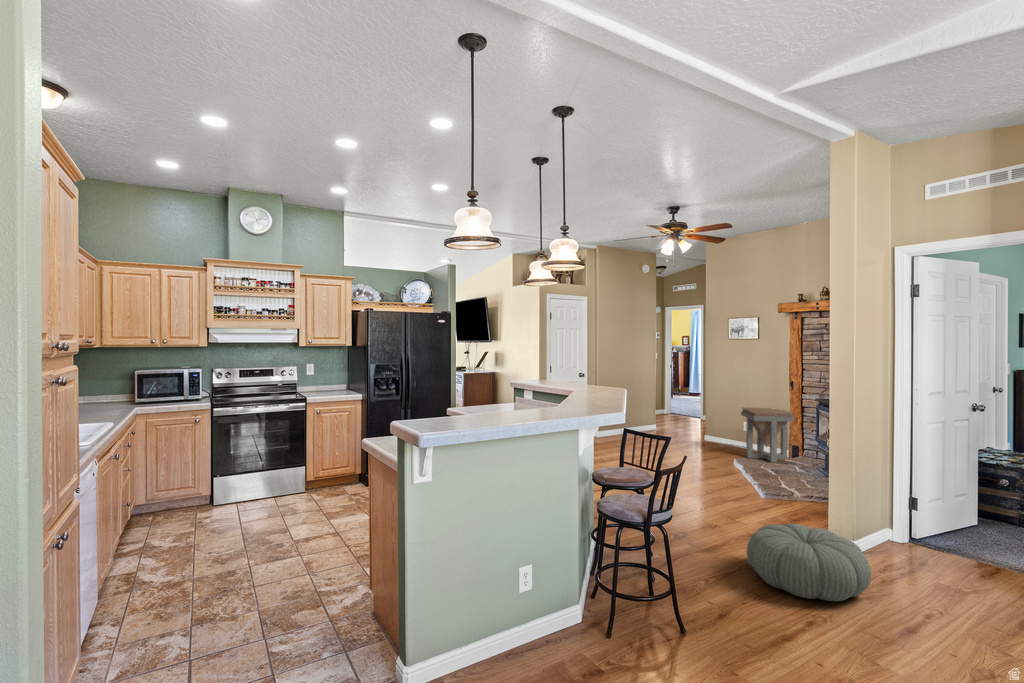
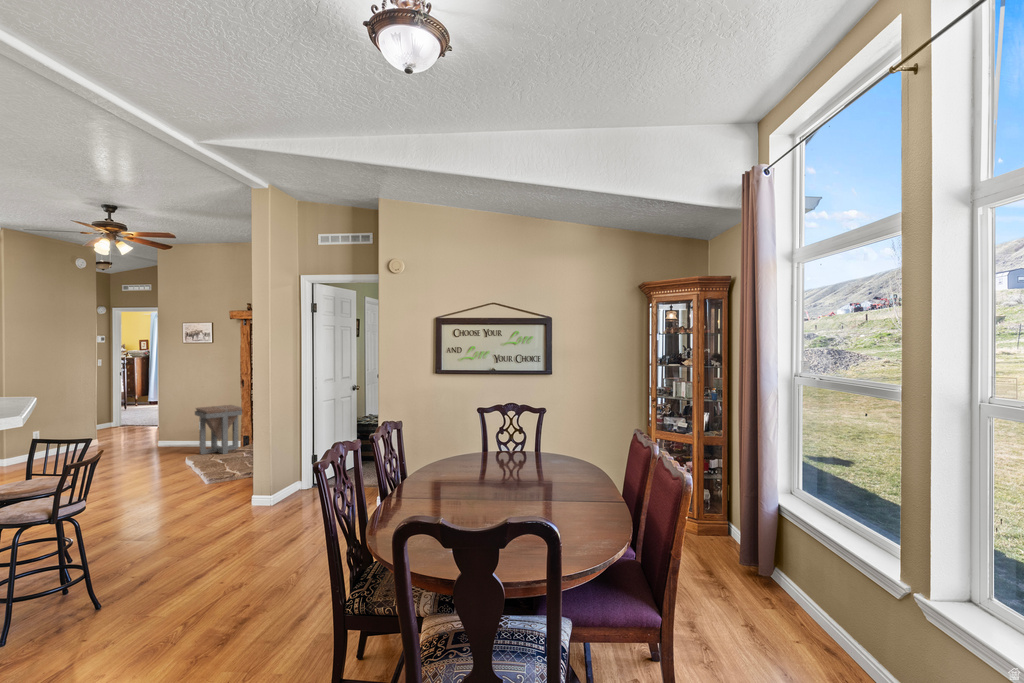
pouf: present [747,524,871,601] -> none [175,491,273,547]

